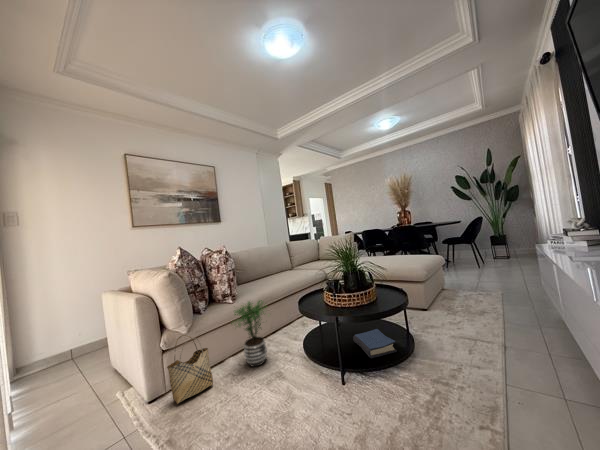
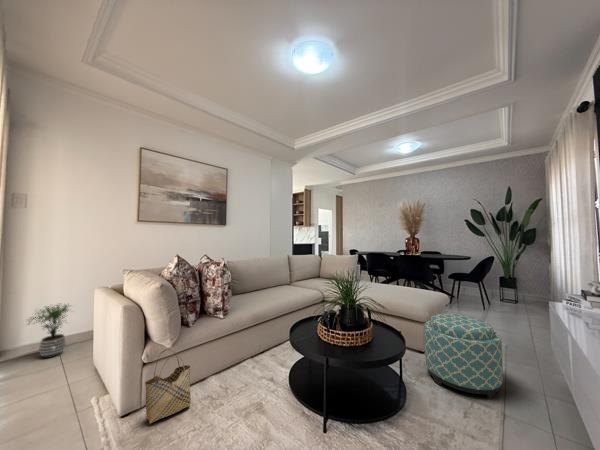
ottoman: none [424,268,501,337] -> present [425,314,503,398]
potted plant: present [231,300,267,367] -> present [28,305,68,358]
hardback book: present [353,329,397,358] -> none [343,370,387,405]

